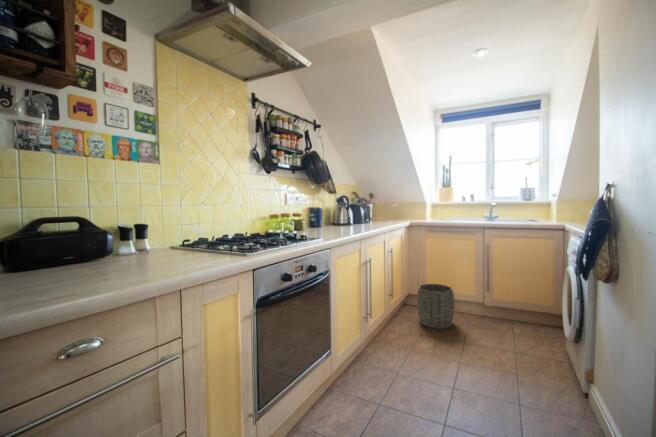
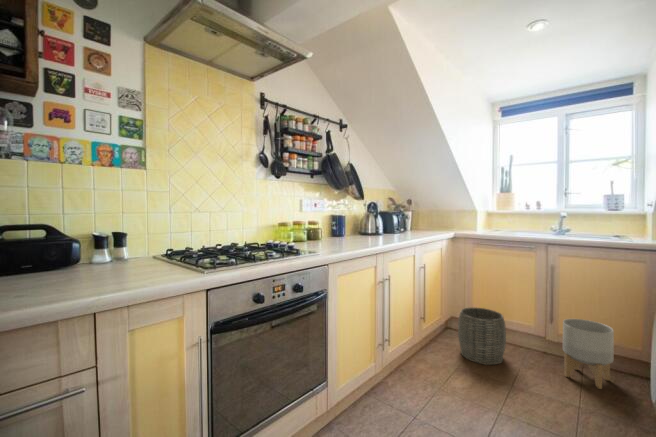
planter: none [496,286,531,337] -> present [563,319,614,389]

